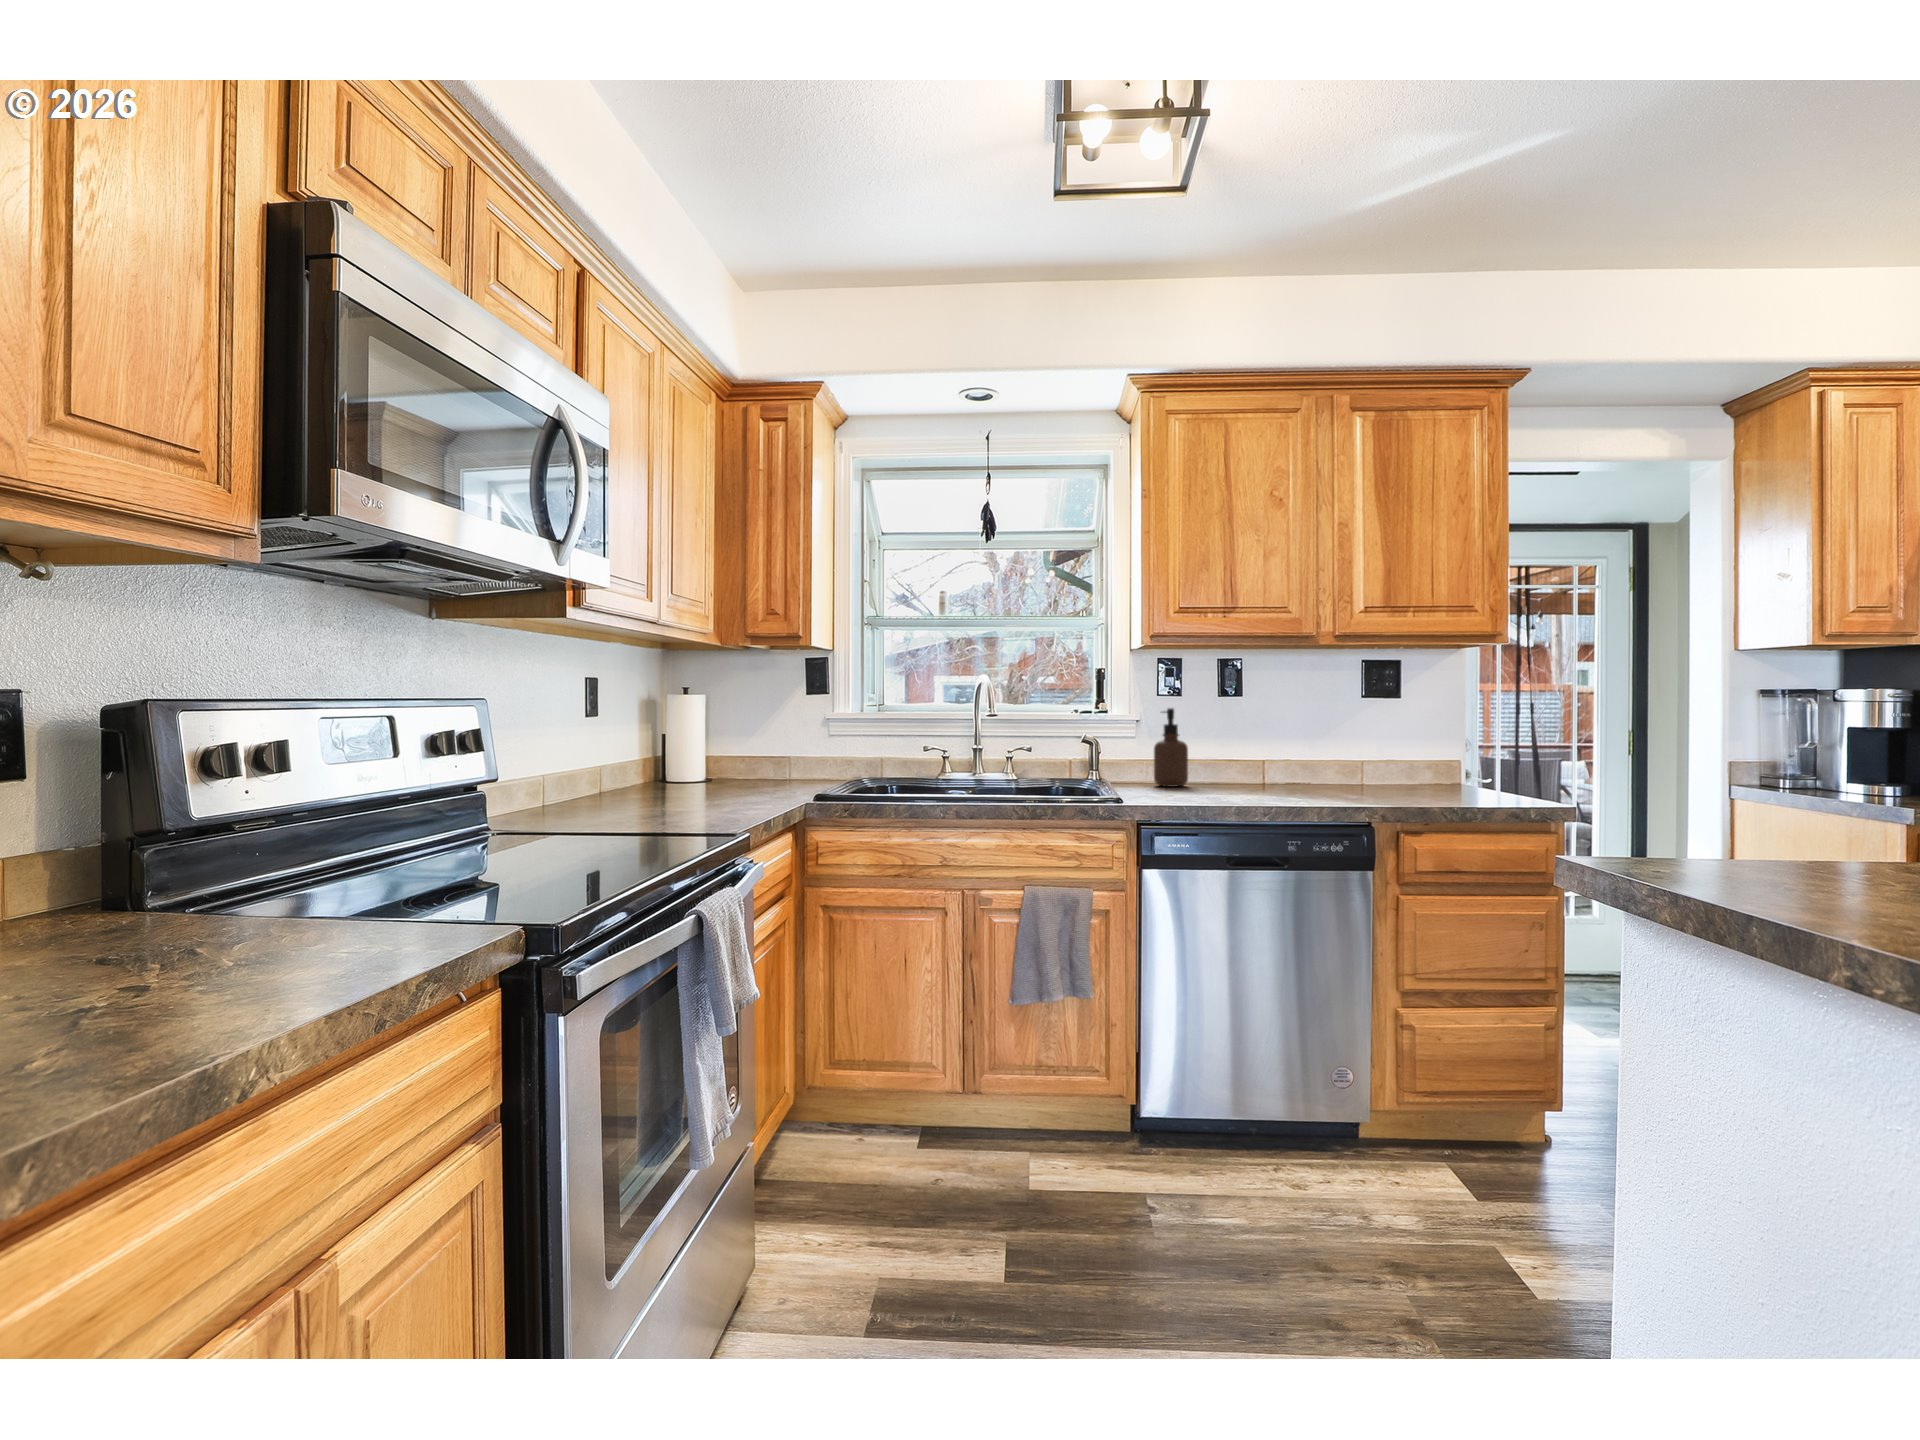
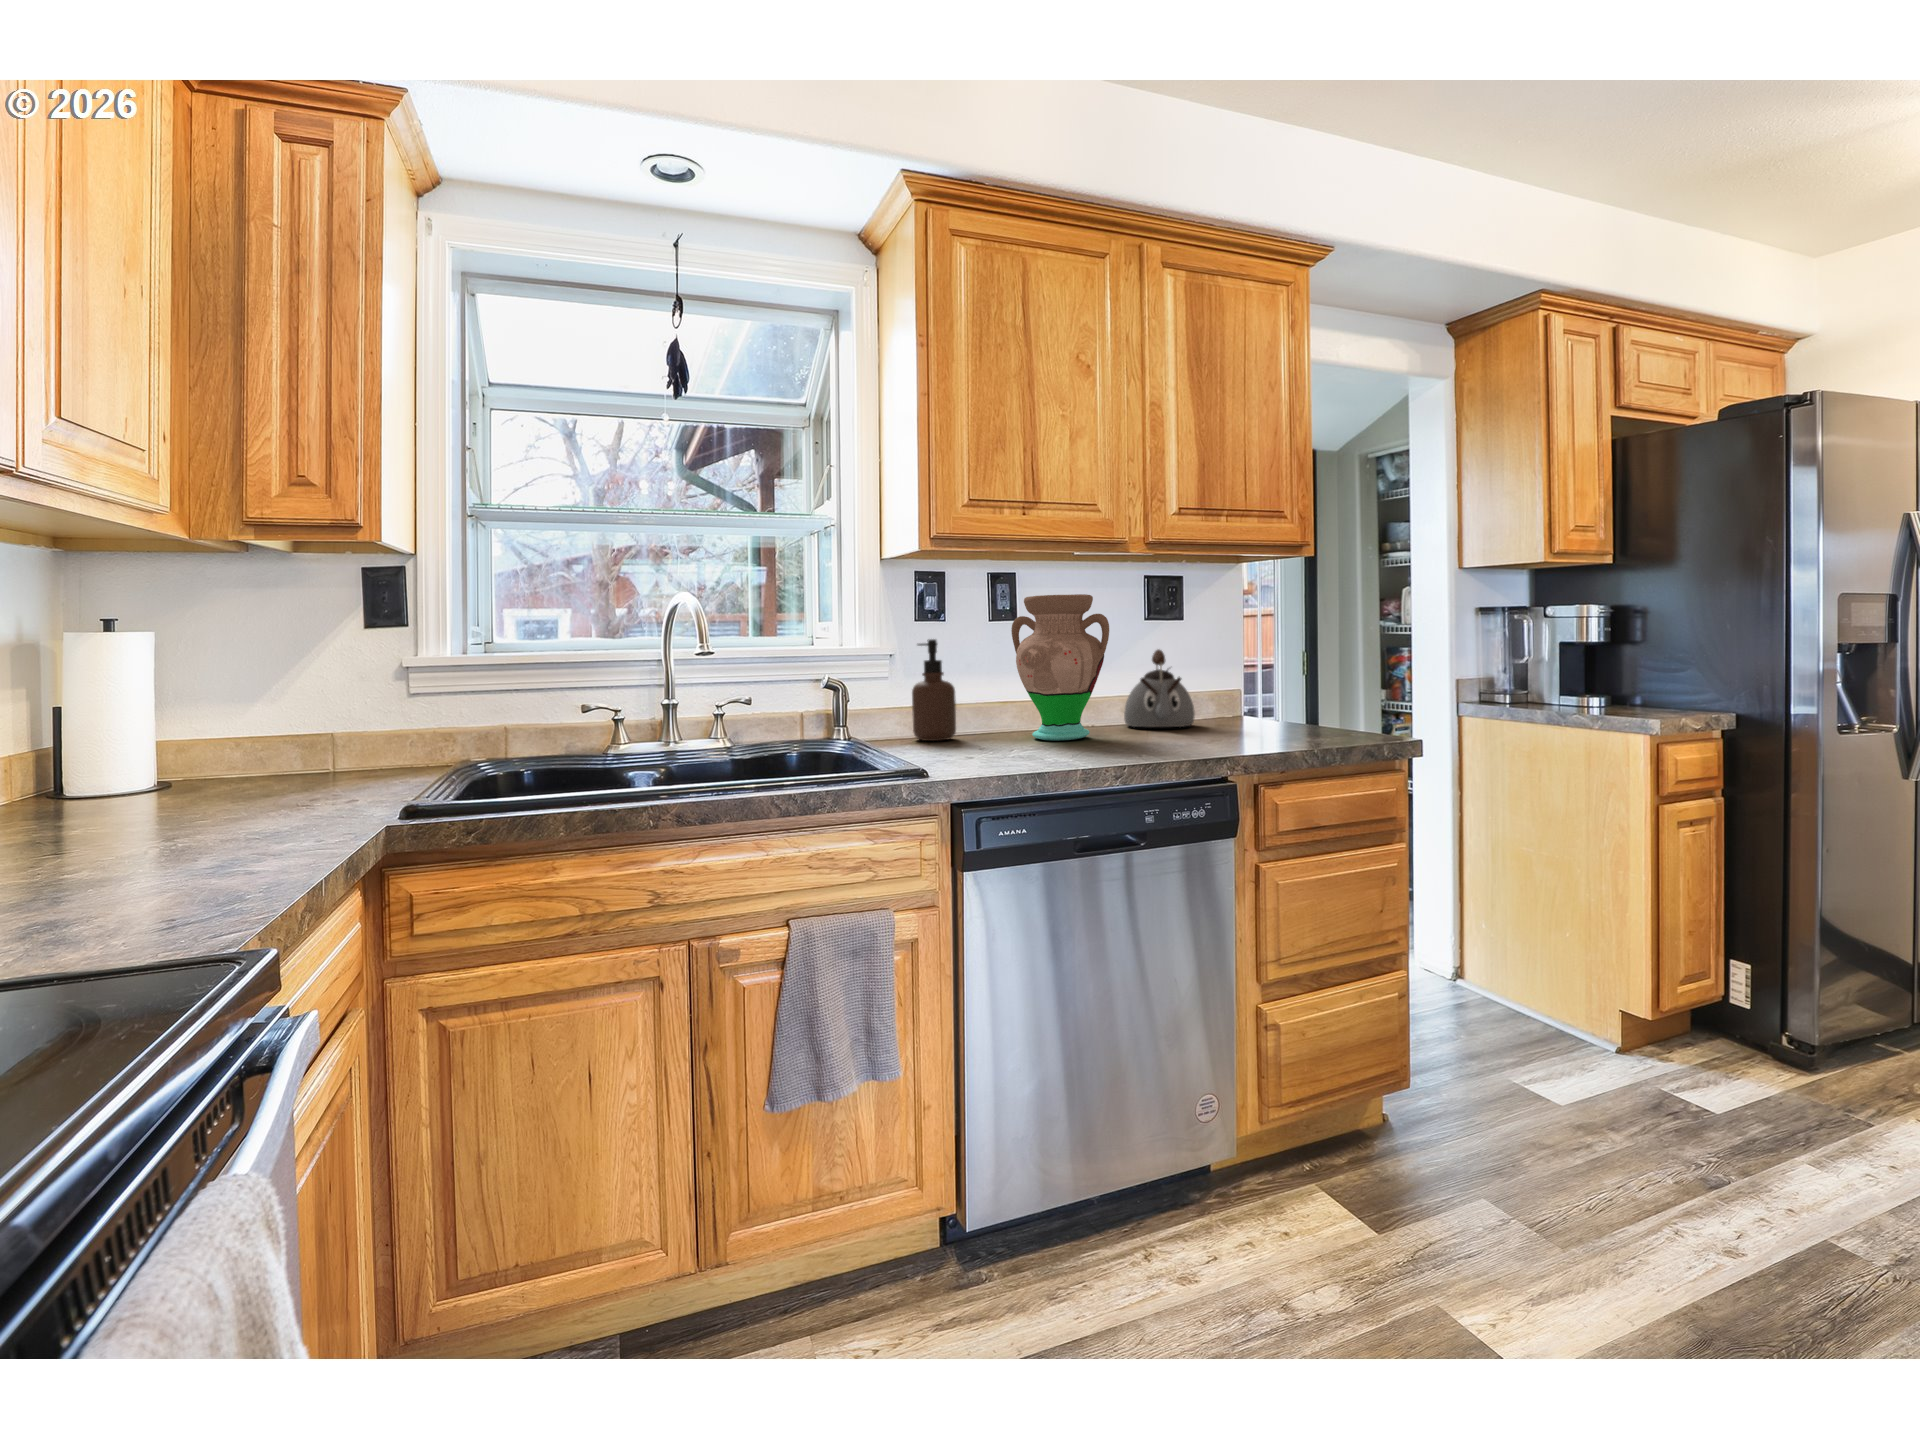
vase: none [1235,675,1308,790] -> present [1011,594,1109,741]
kettle: none [1343,721,1407,787] -> present [1124,649,1195,727]

